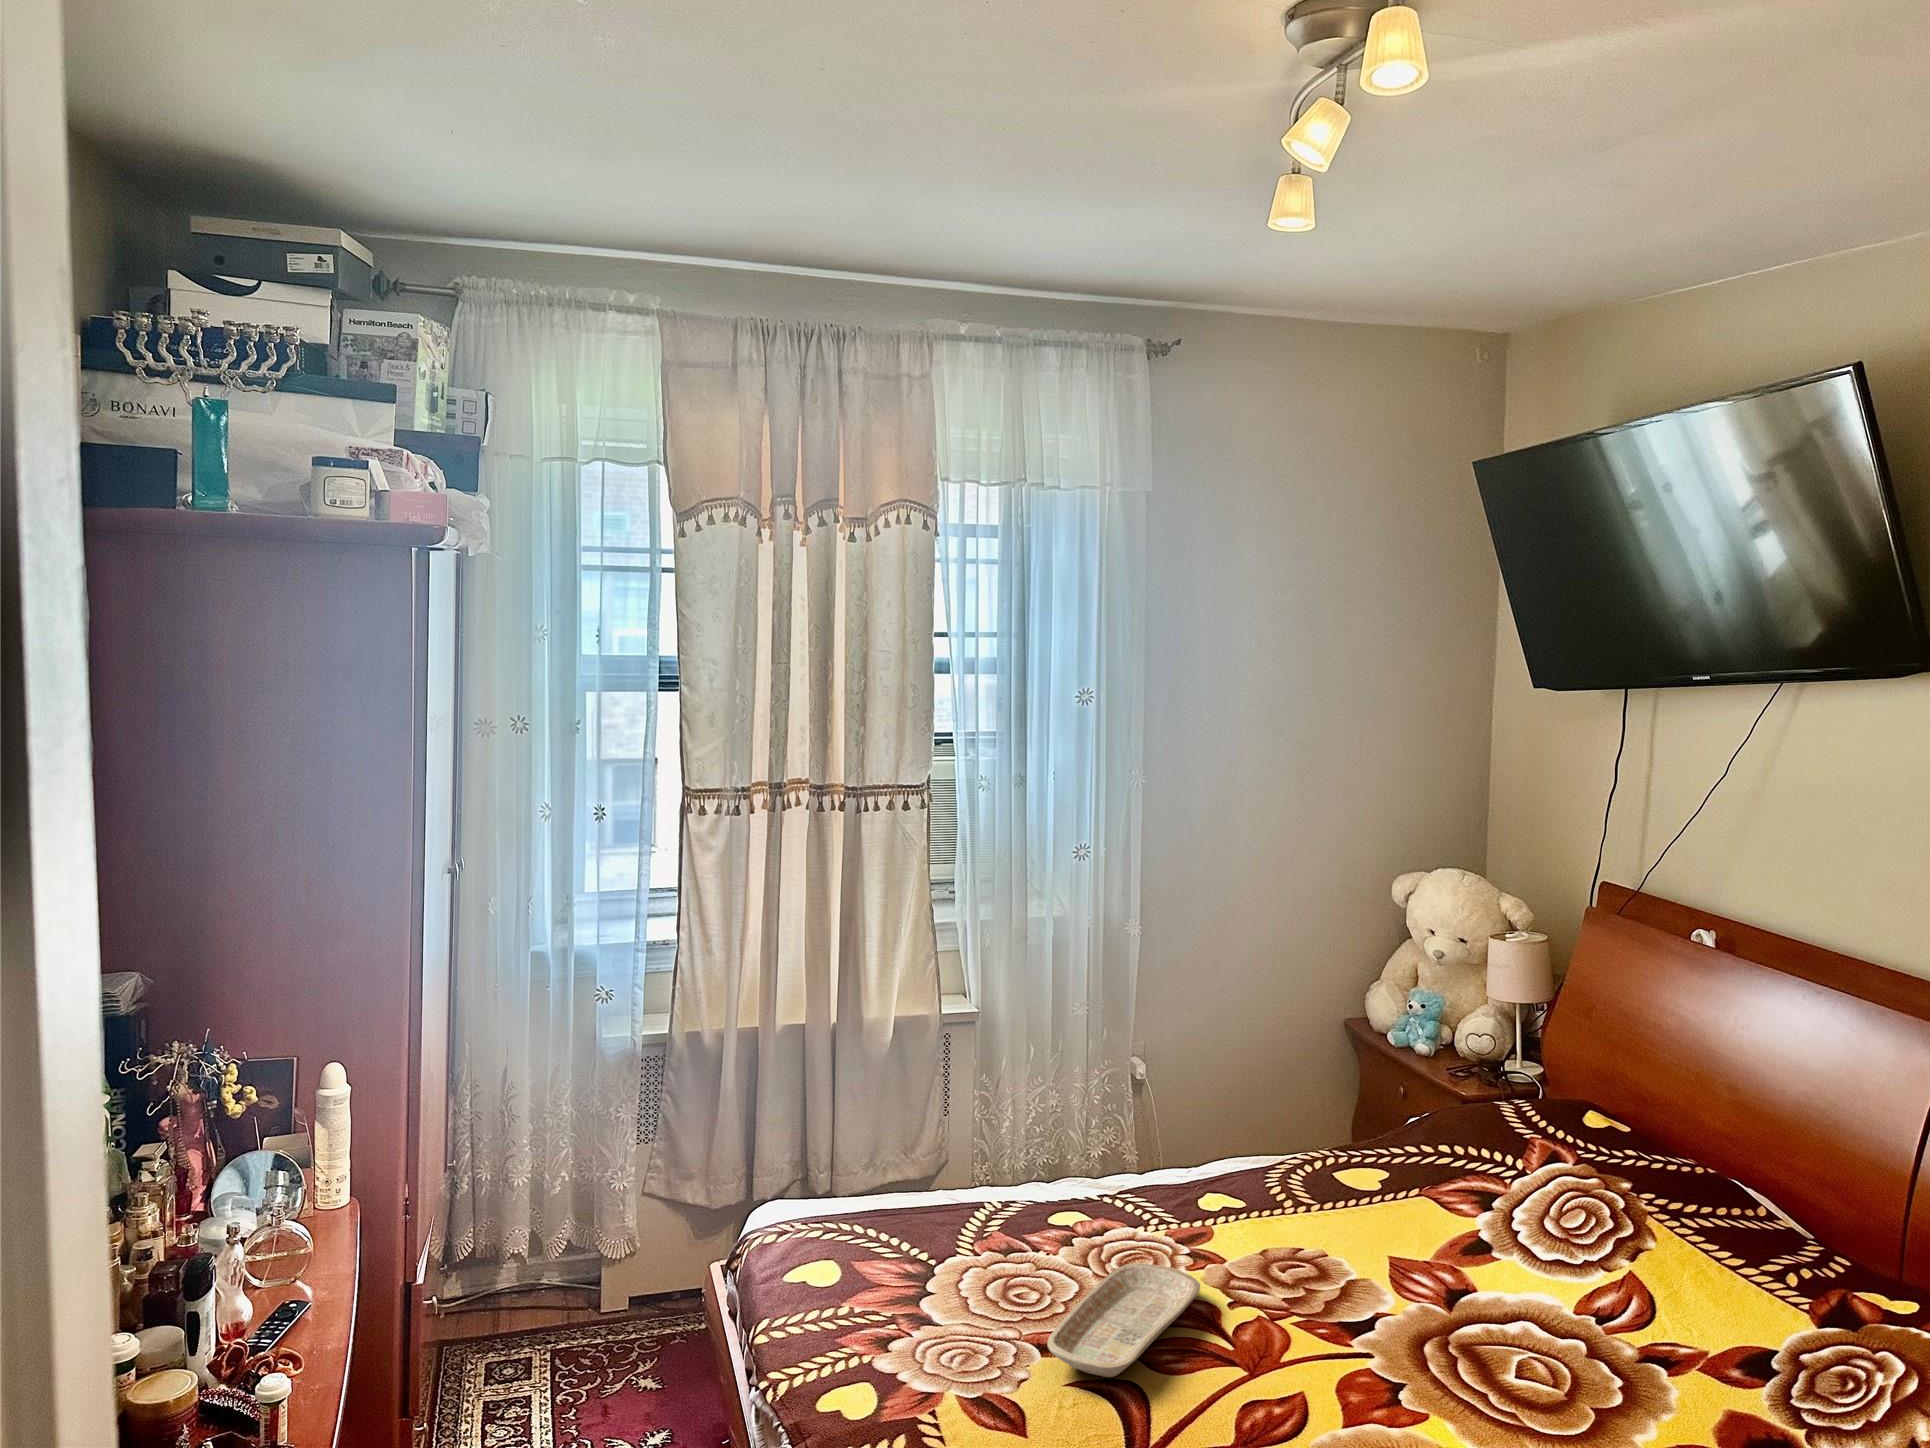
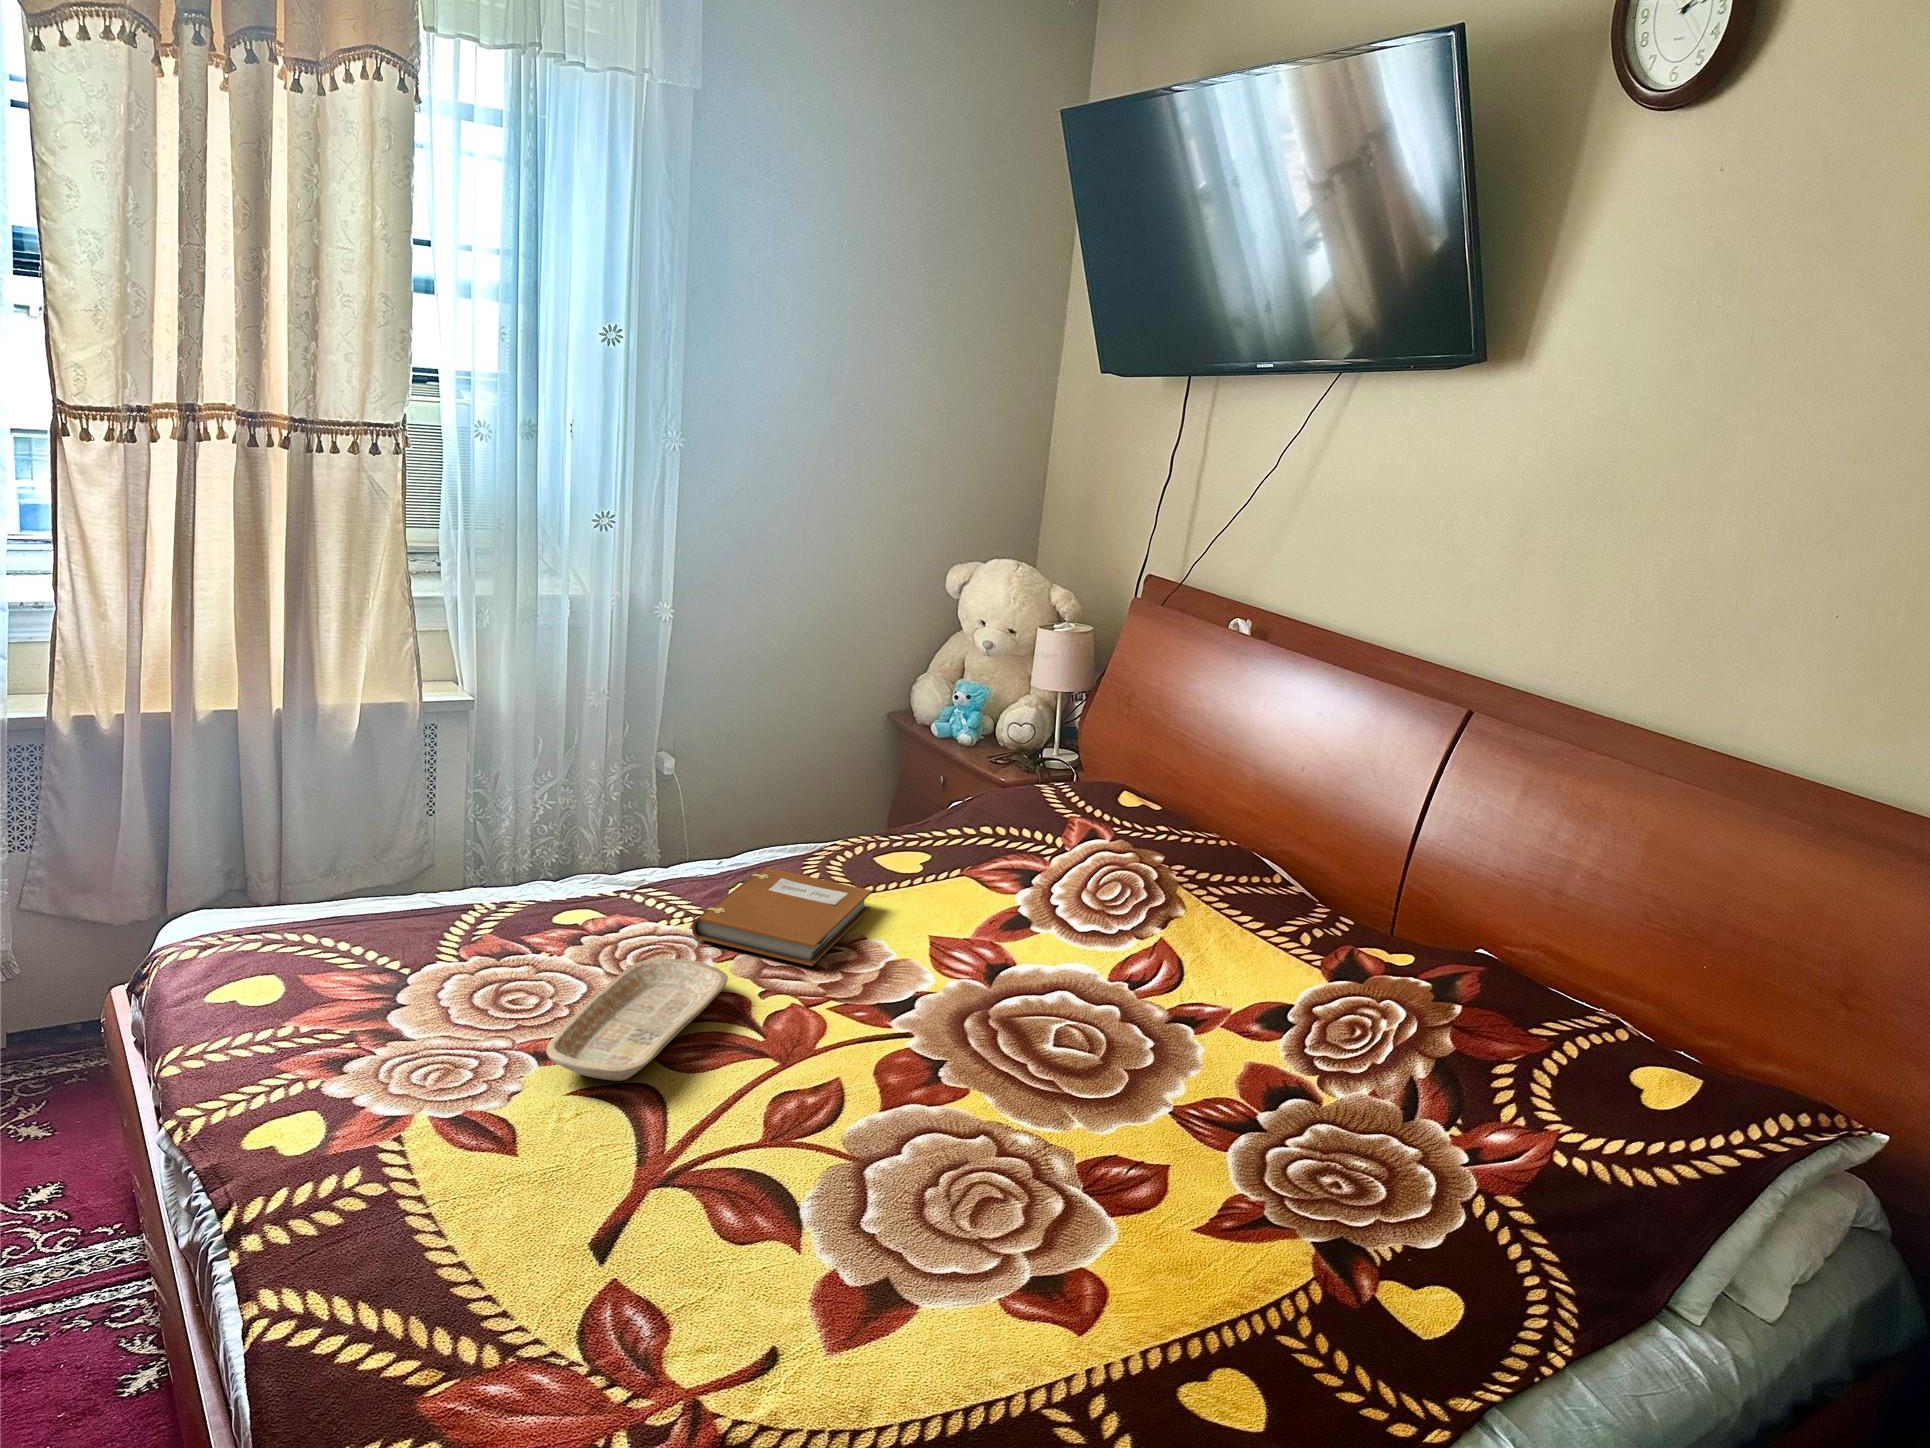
notebook: none [1168,1179,1331,1279] -> present [692,868,872,966]

